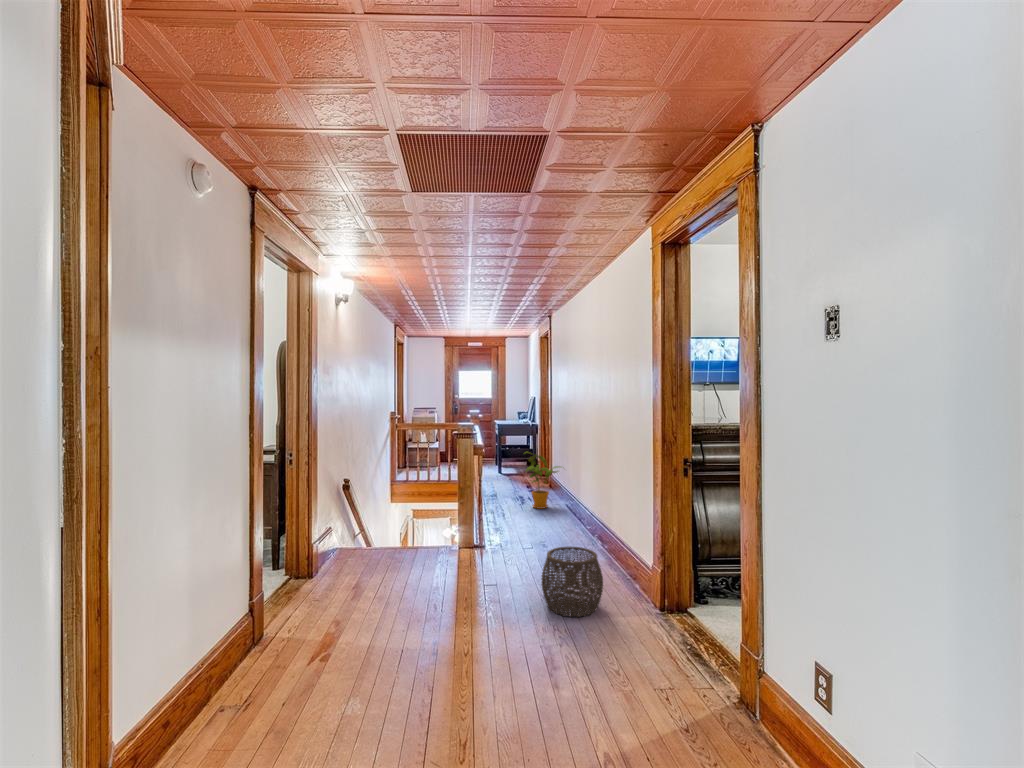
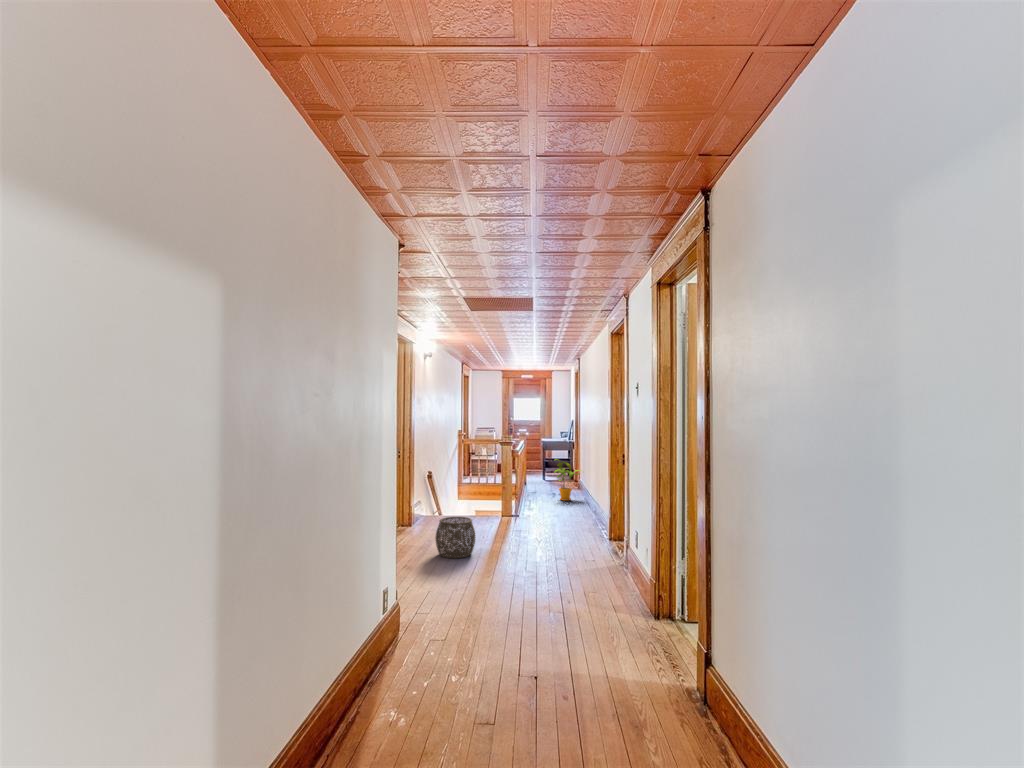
woven basket: present [541,546,603,617] -> present [436,517,476,558]

